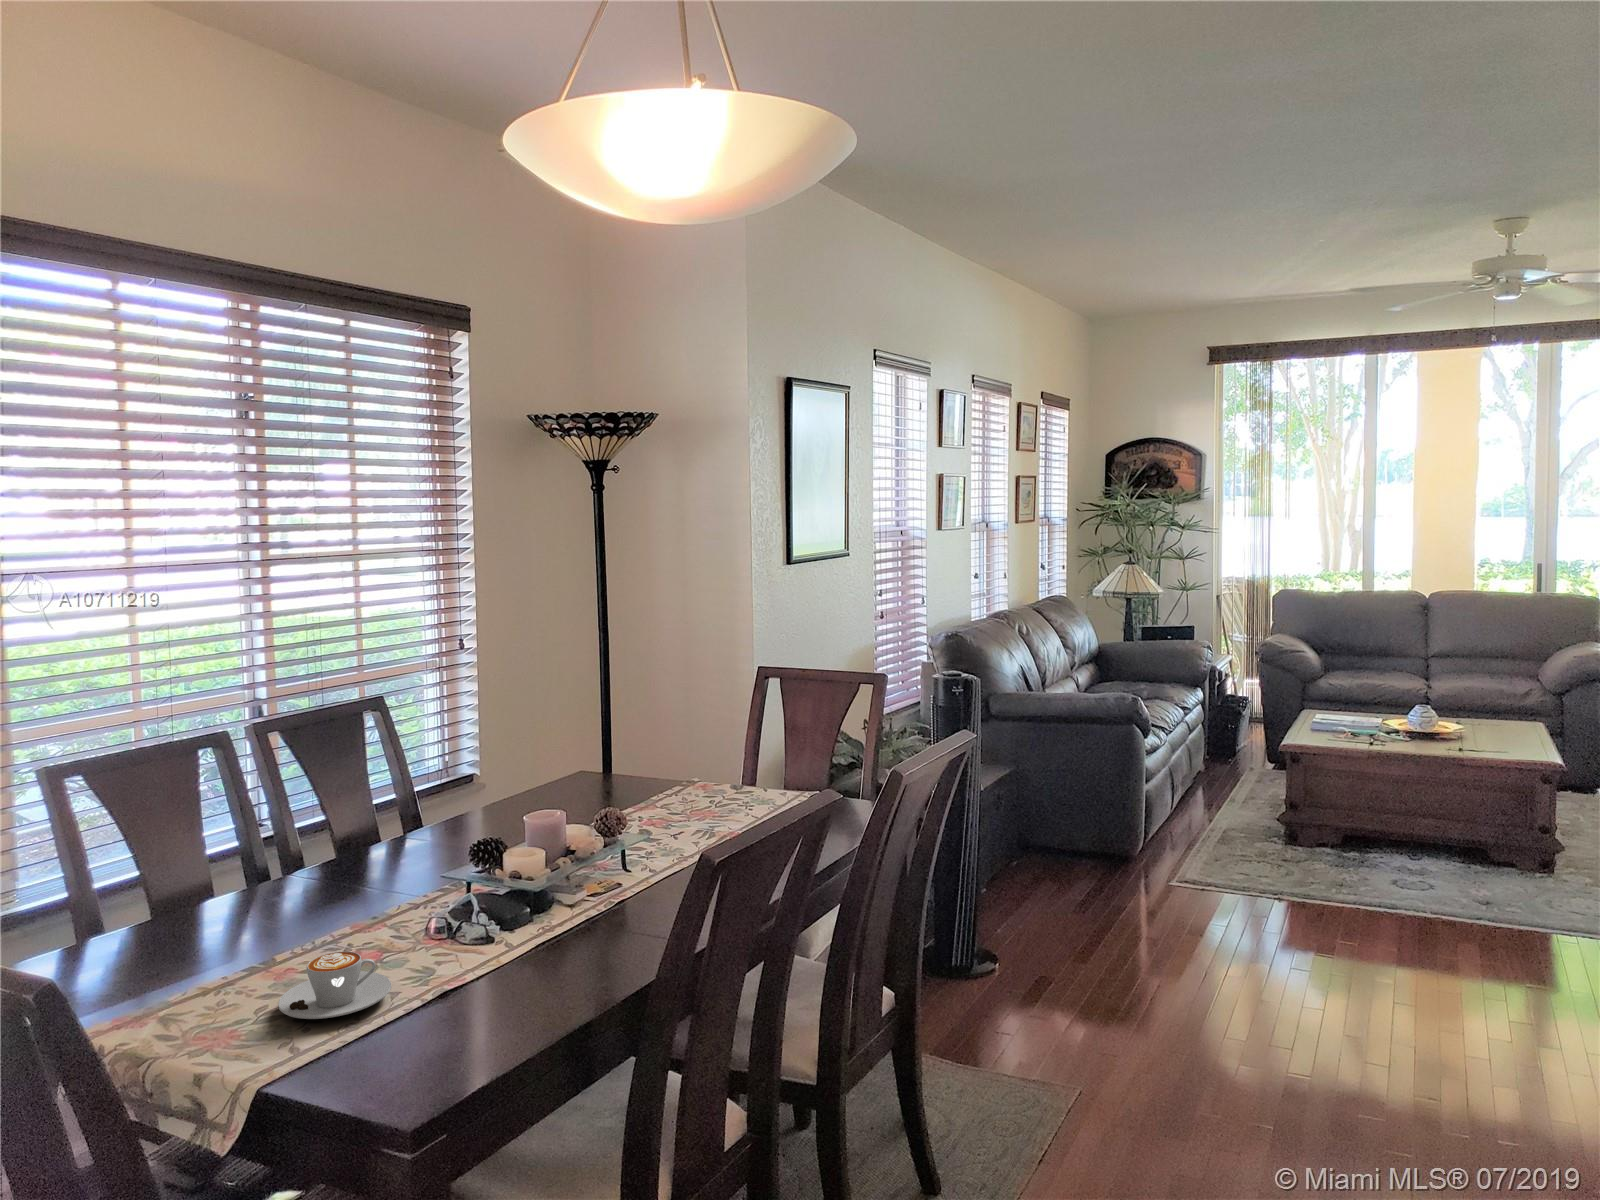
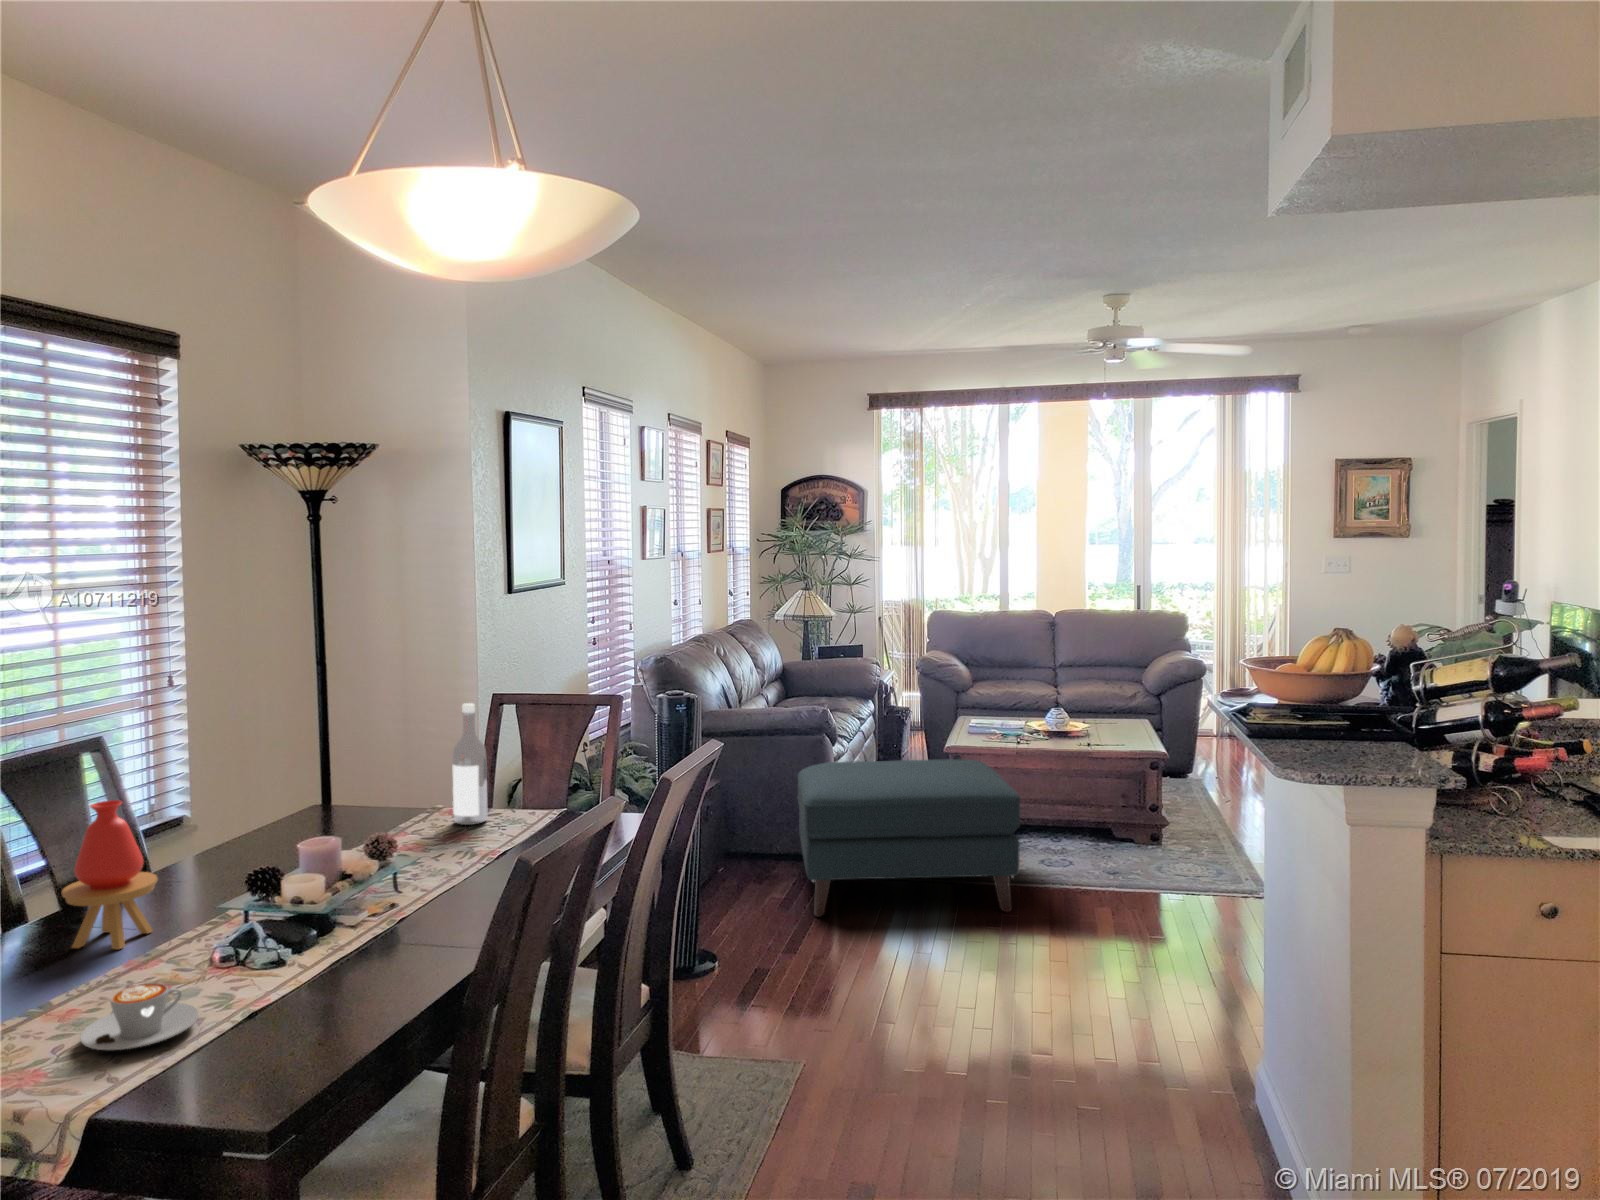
wine bottle: none [701,675,736,803] -> present [453,703,487,825]
ottoman: none [1097,754,1367,943] -> present [797,759,1020,917]
vase: none [306,760,393,908] -> present [62,800,158,949]

